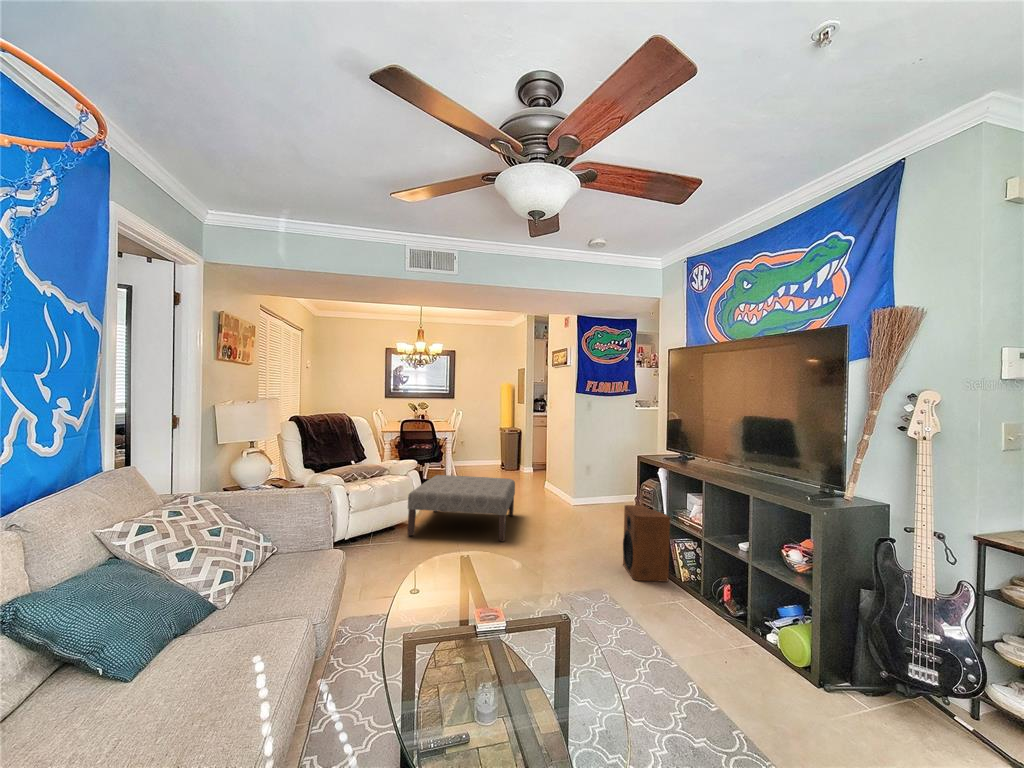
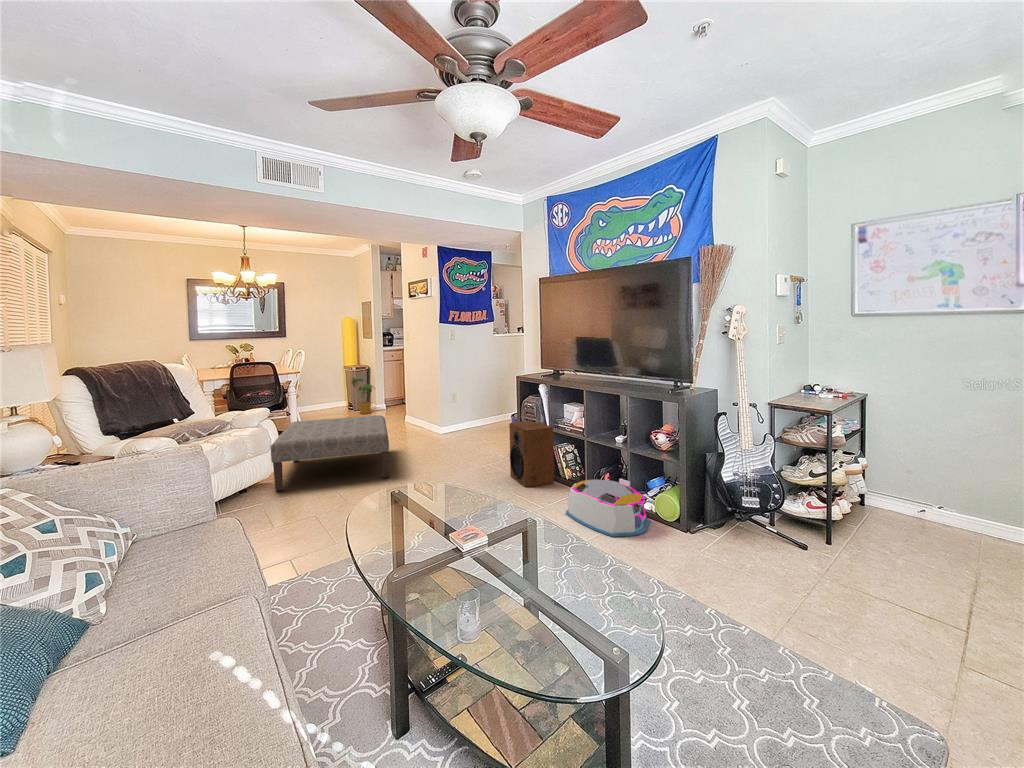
house plant: none [503,439,524,475] -> present [352,378,375,414]
storage bin: none [665,586,770,670] -> present [566,479,650,537]

